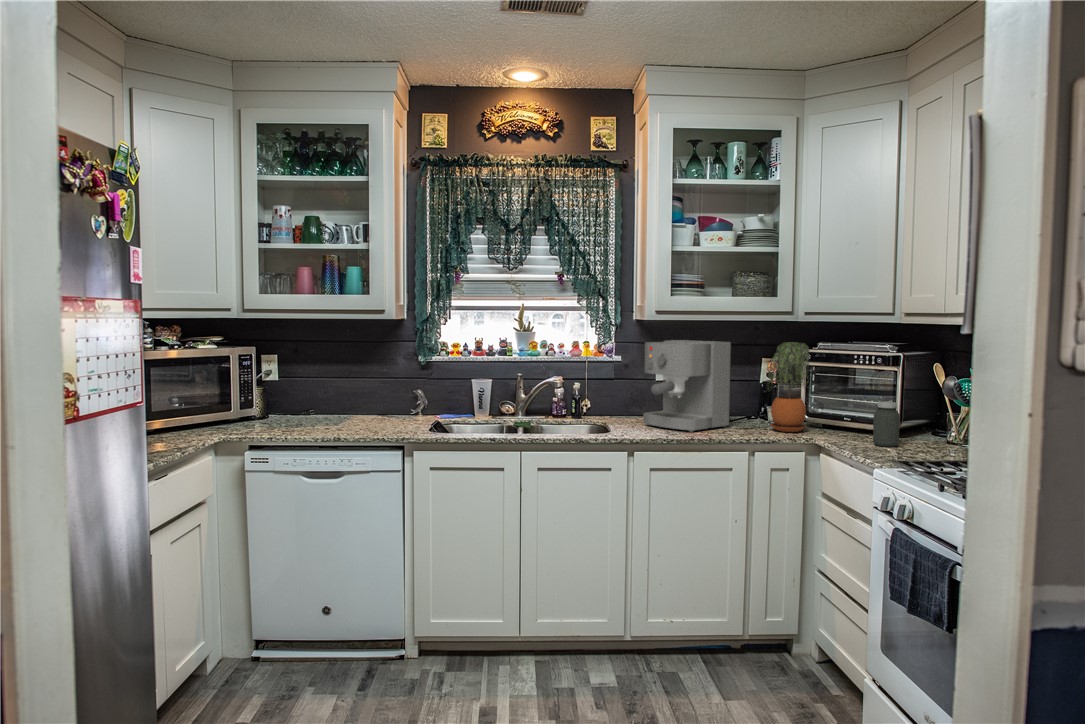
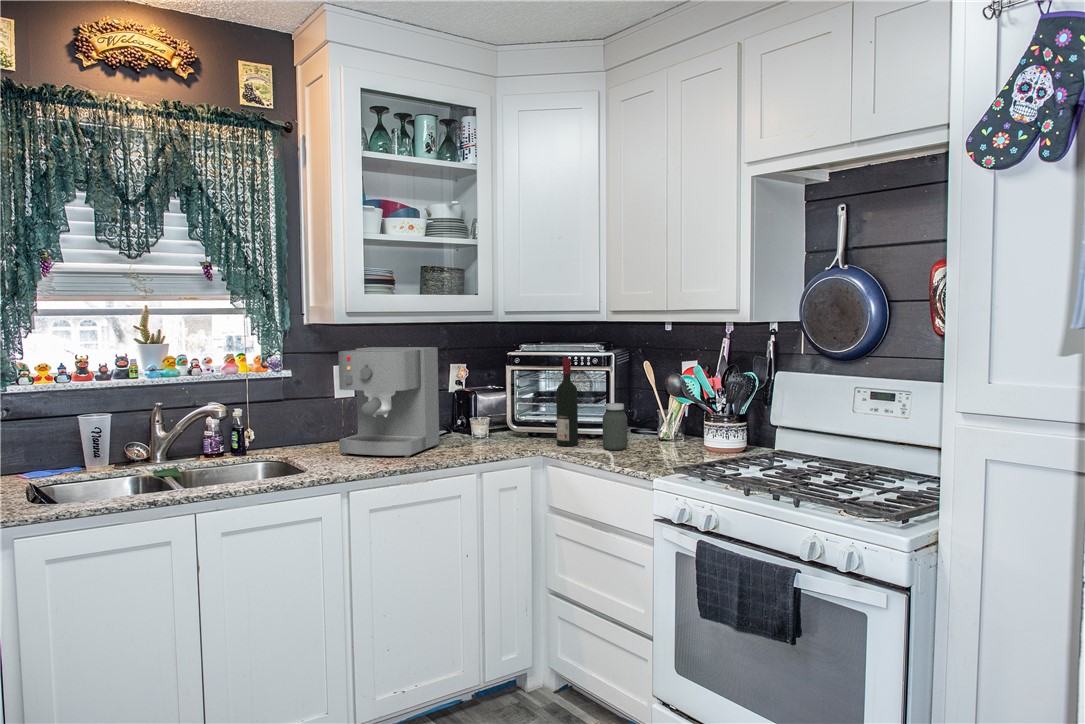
potted plant: present [769,342,809,432] -> none [480,344,524,445]
wine bottle: none [834,357,857,439] -> present [556,358,578,446]

